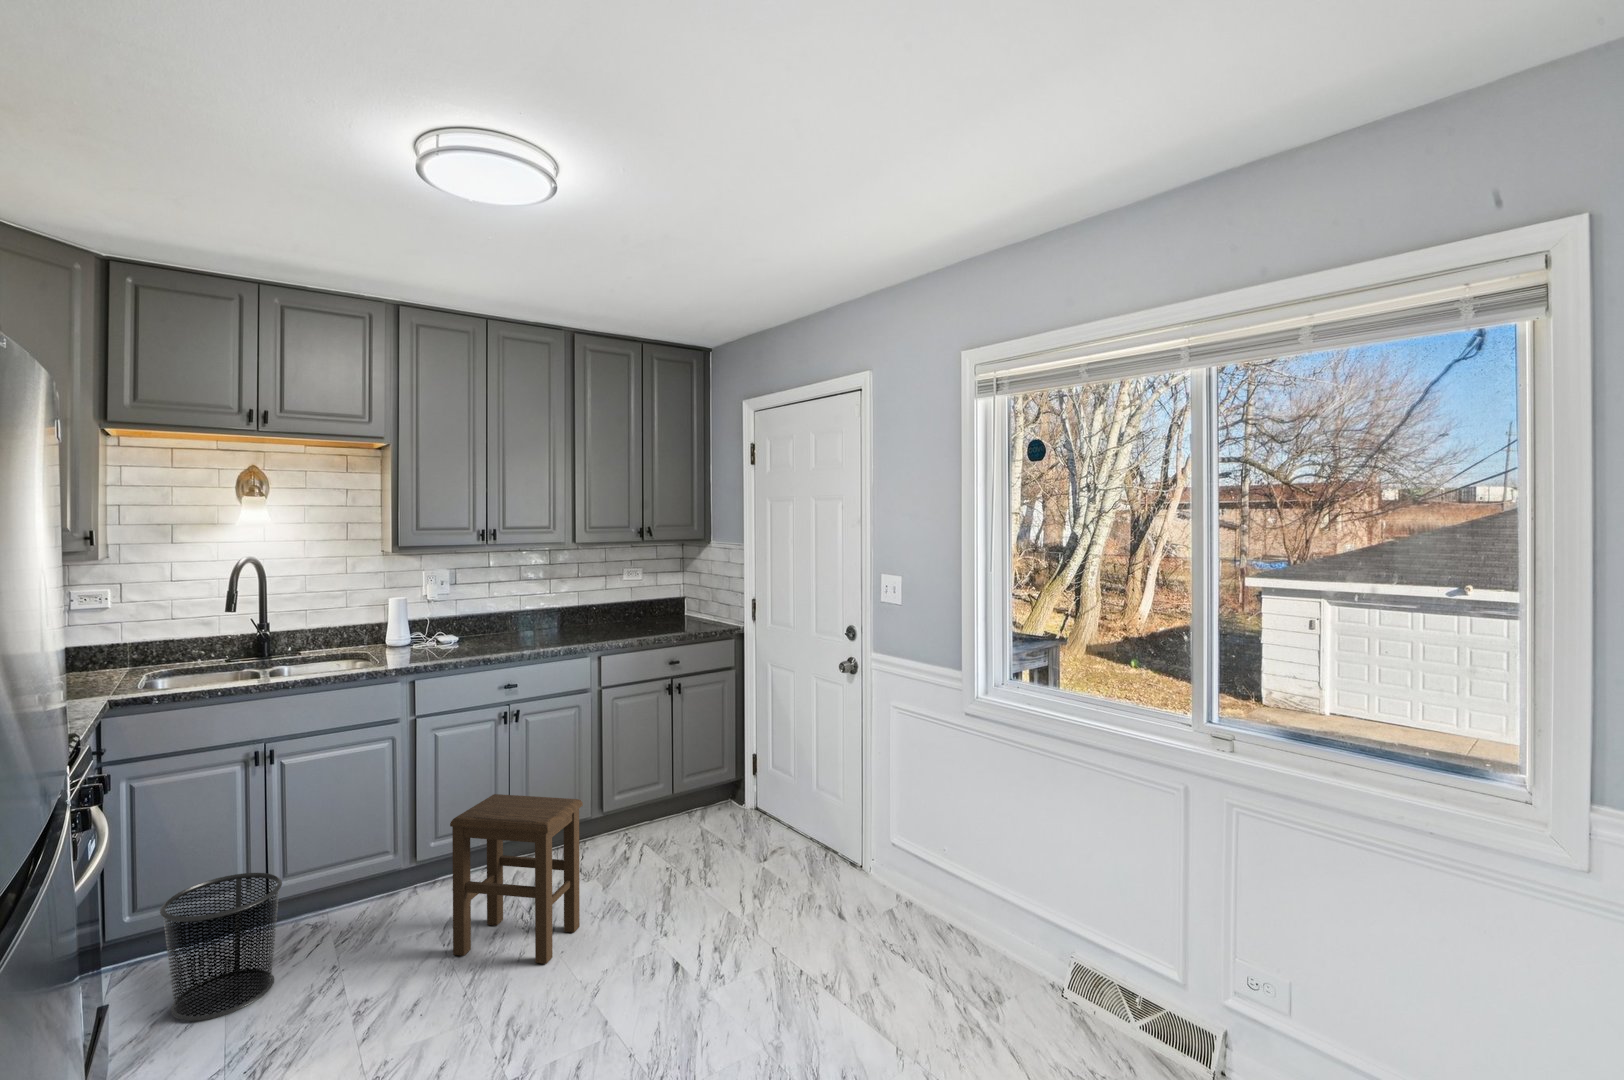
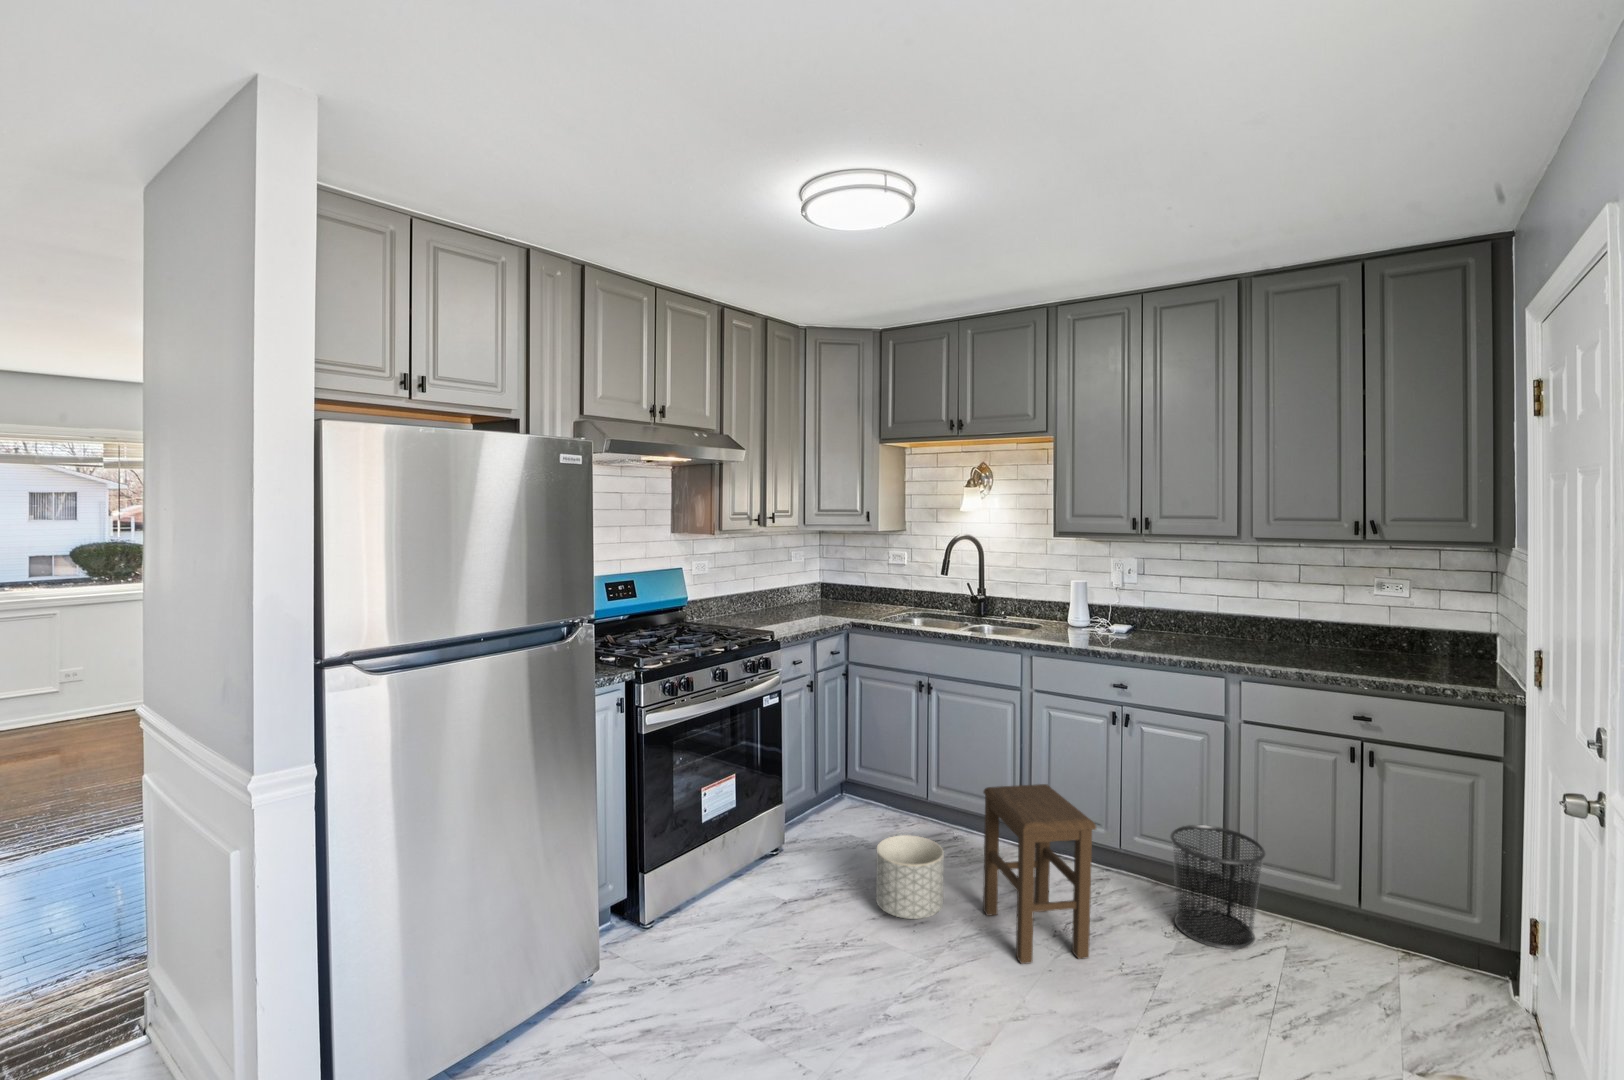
waste bin: present [160,873,282,1021] -> present [1170,825,1265,949]
planter: none [338,908,431,1018] -> present [876,835,944,919]

